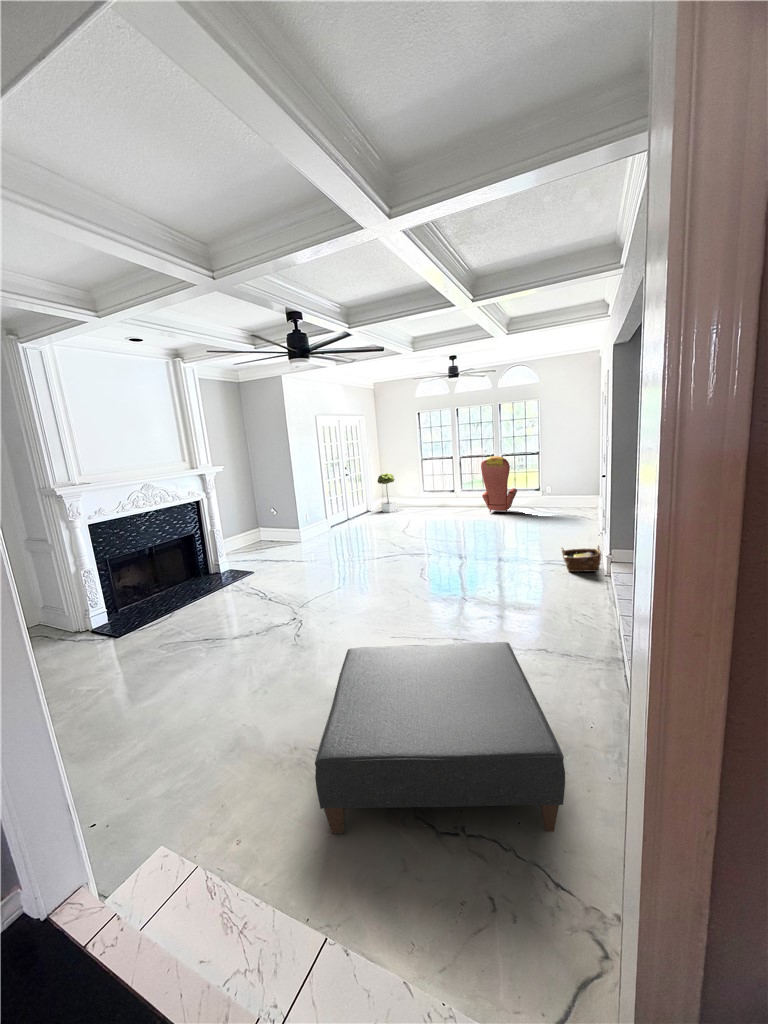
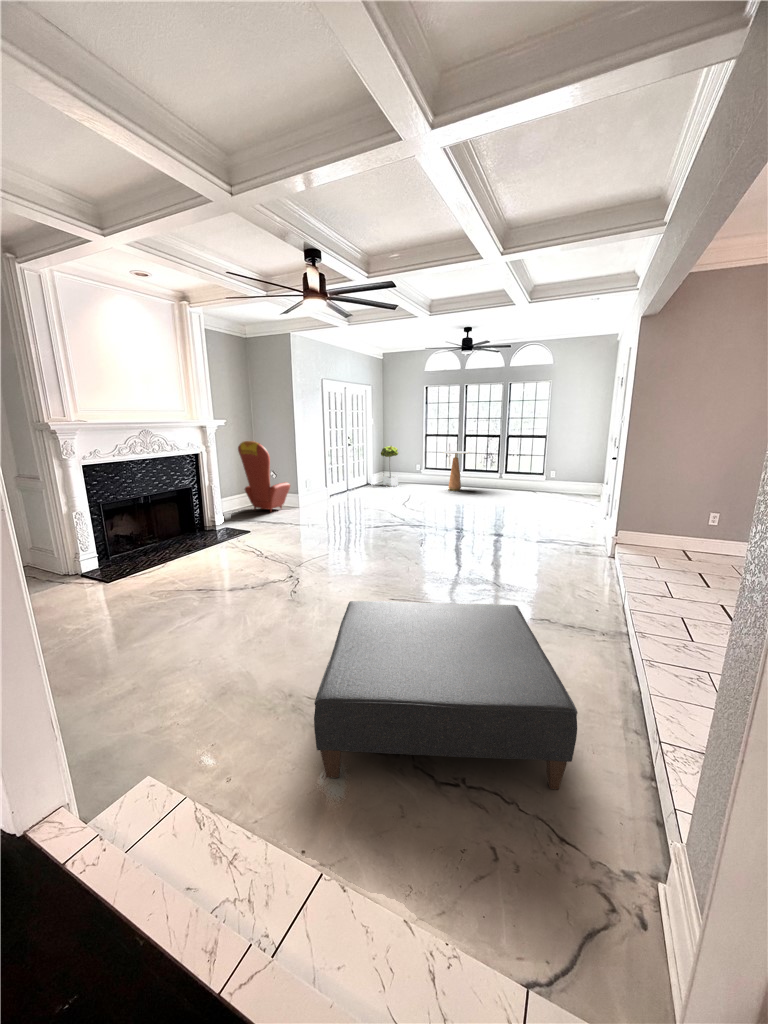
armchair: present [481,456,517,513] -> present [238,441,290,511]
side table: none [437,474,463,513] -> present [443,451,469,491]
woven basket: present [561,545,601,572] -> none [568,526,609,553]

